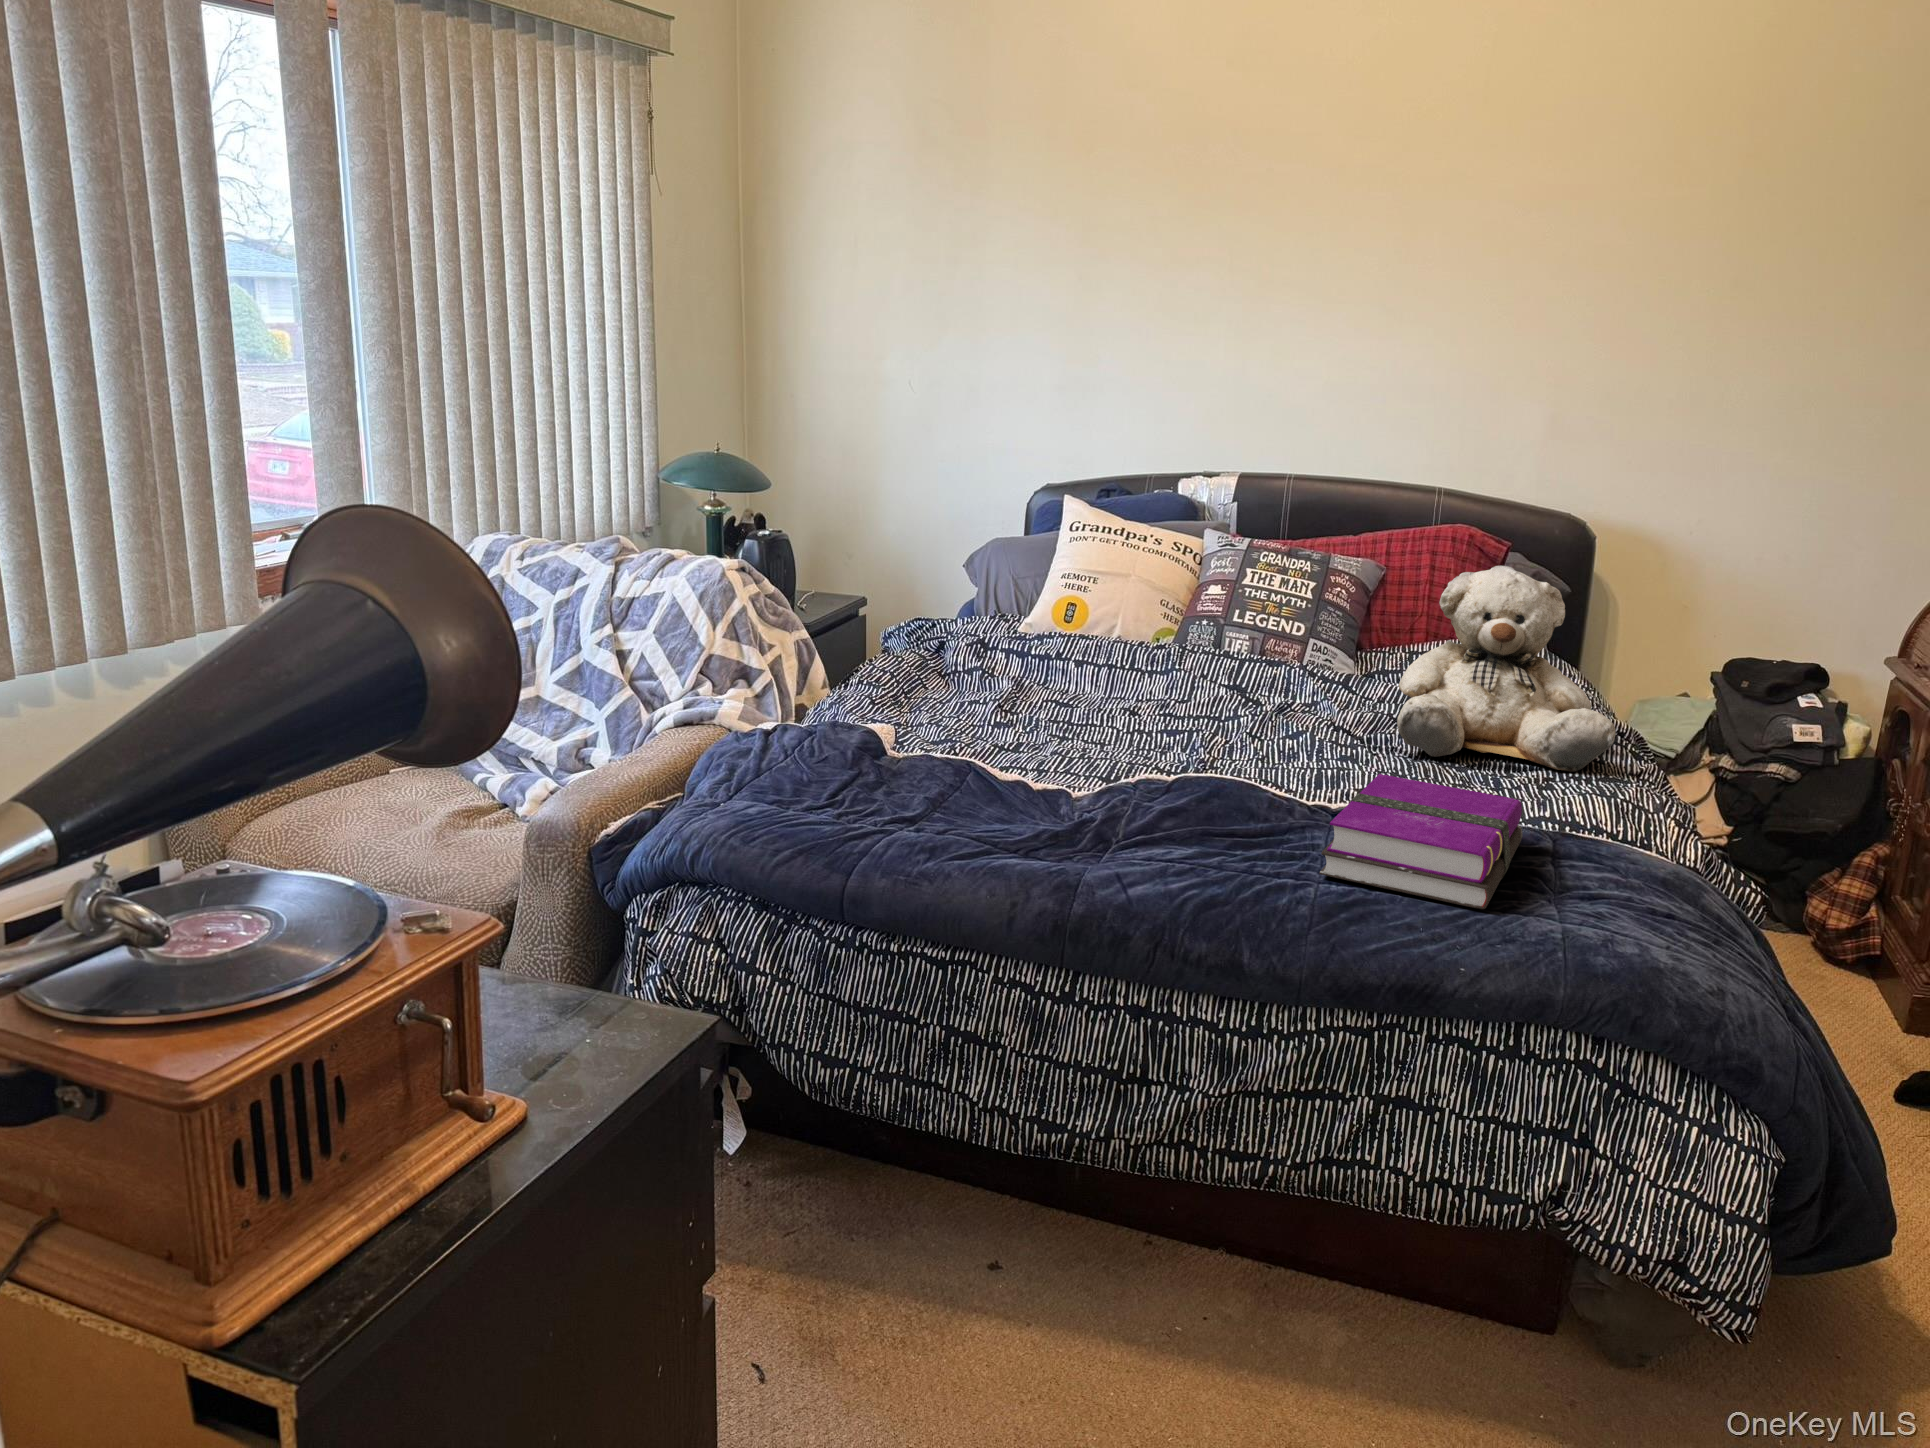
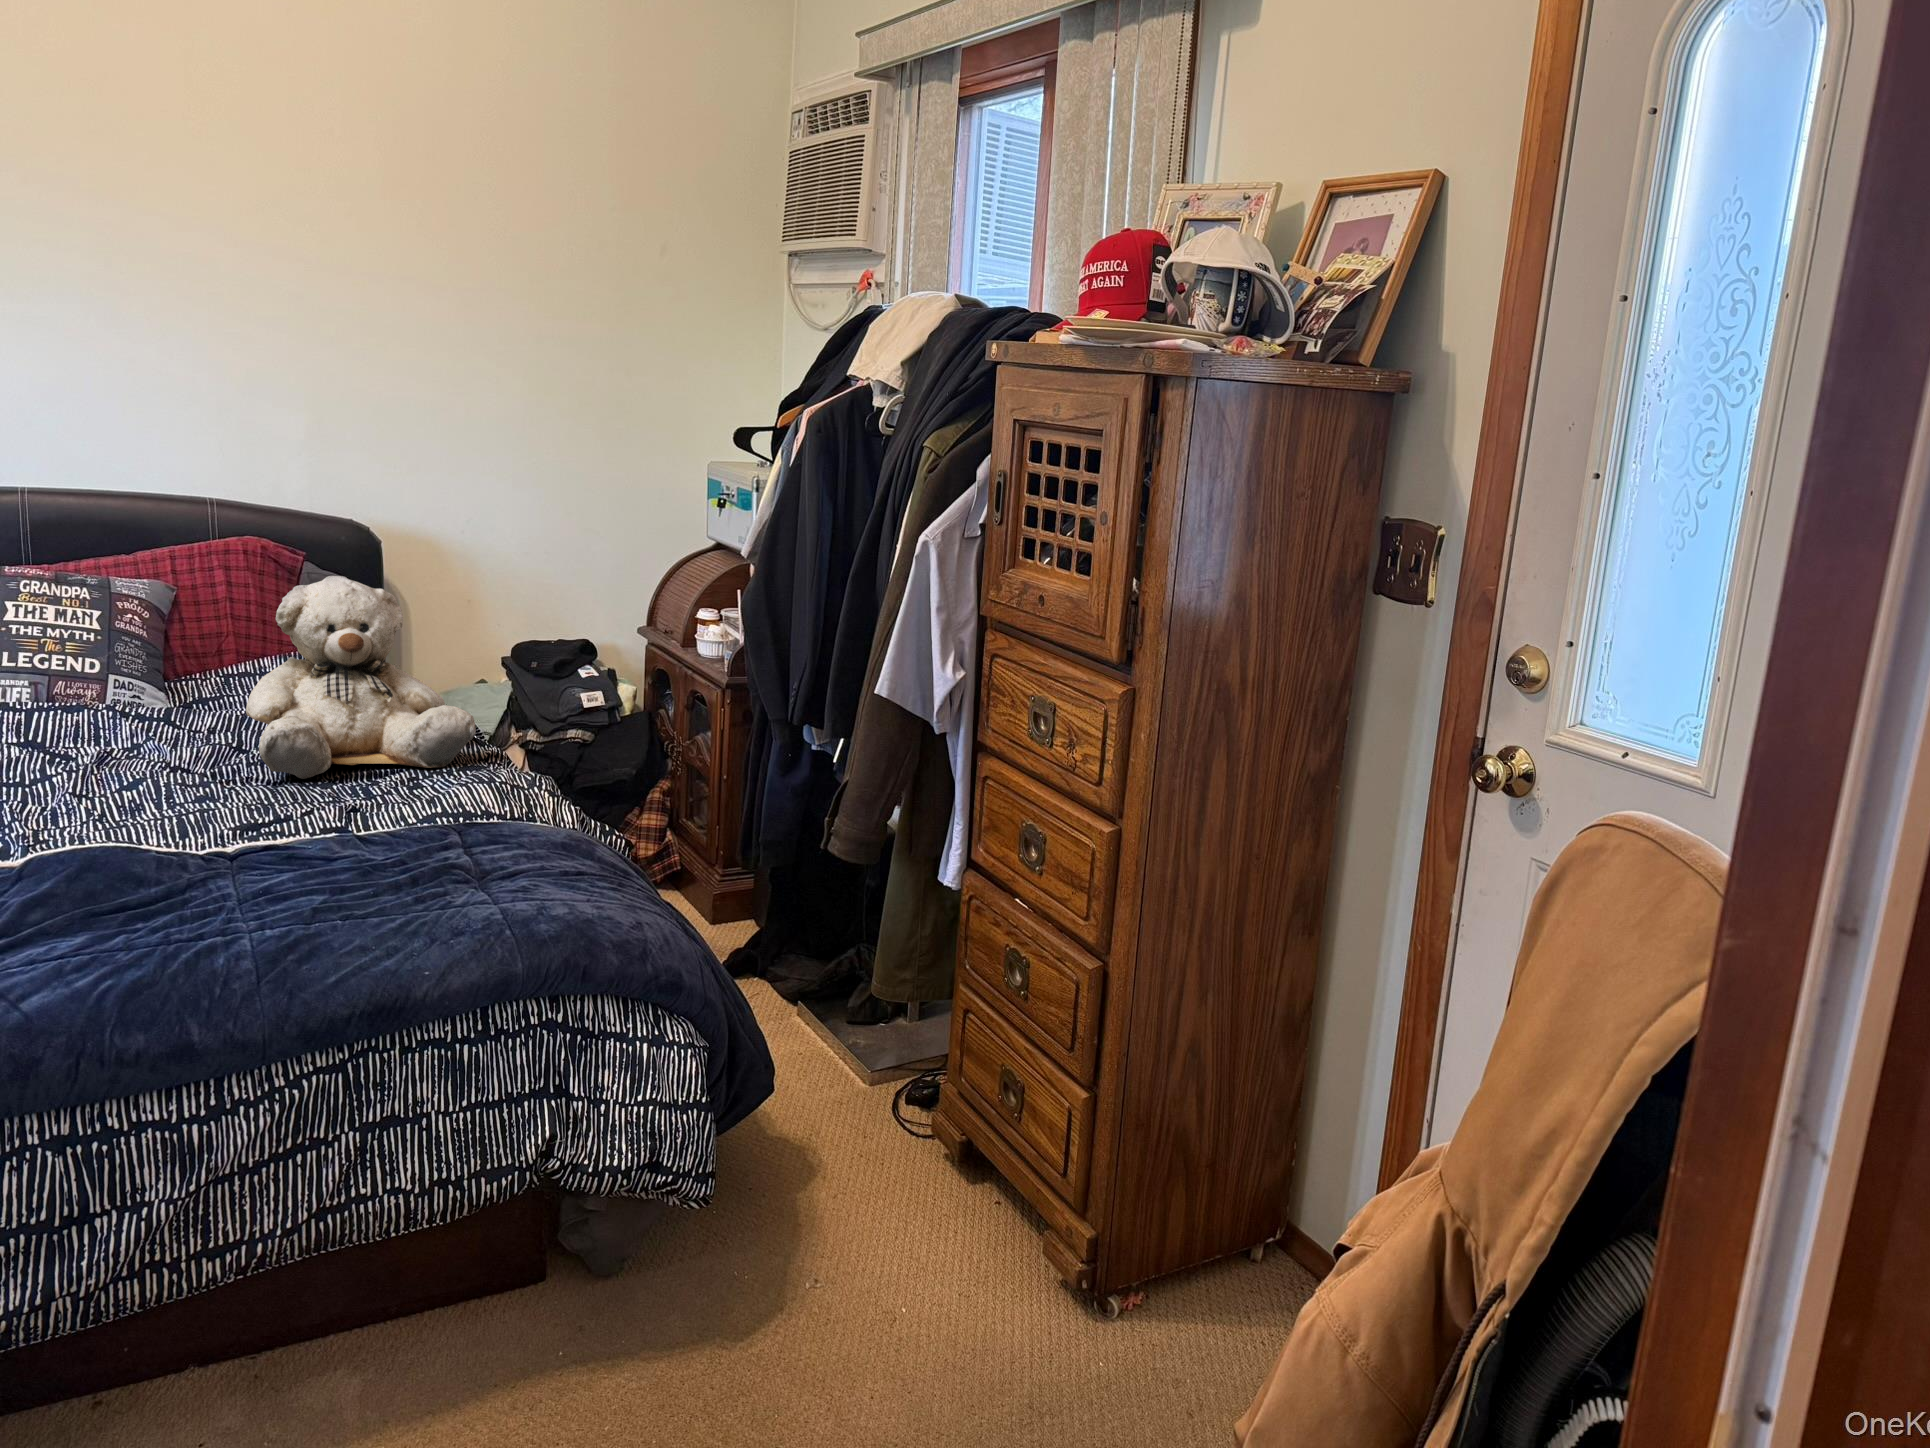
hardback book: present [1319,774,1522,909] -> none [244,802,430,924]

